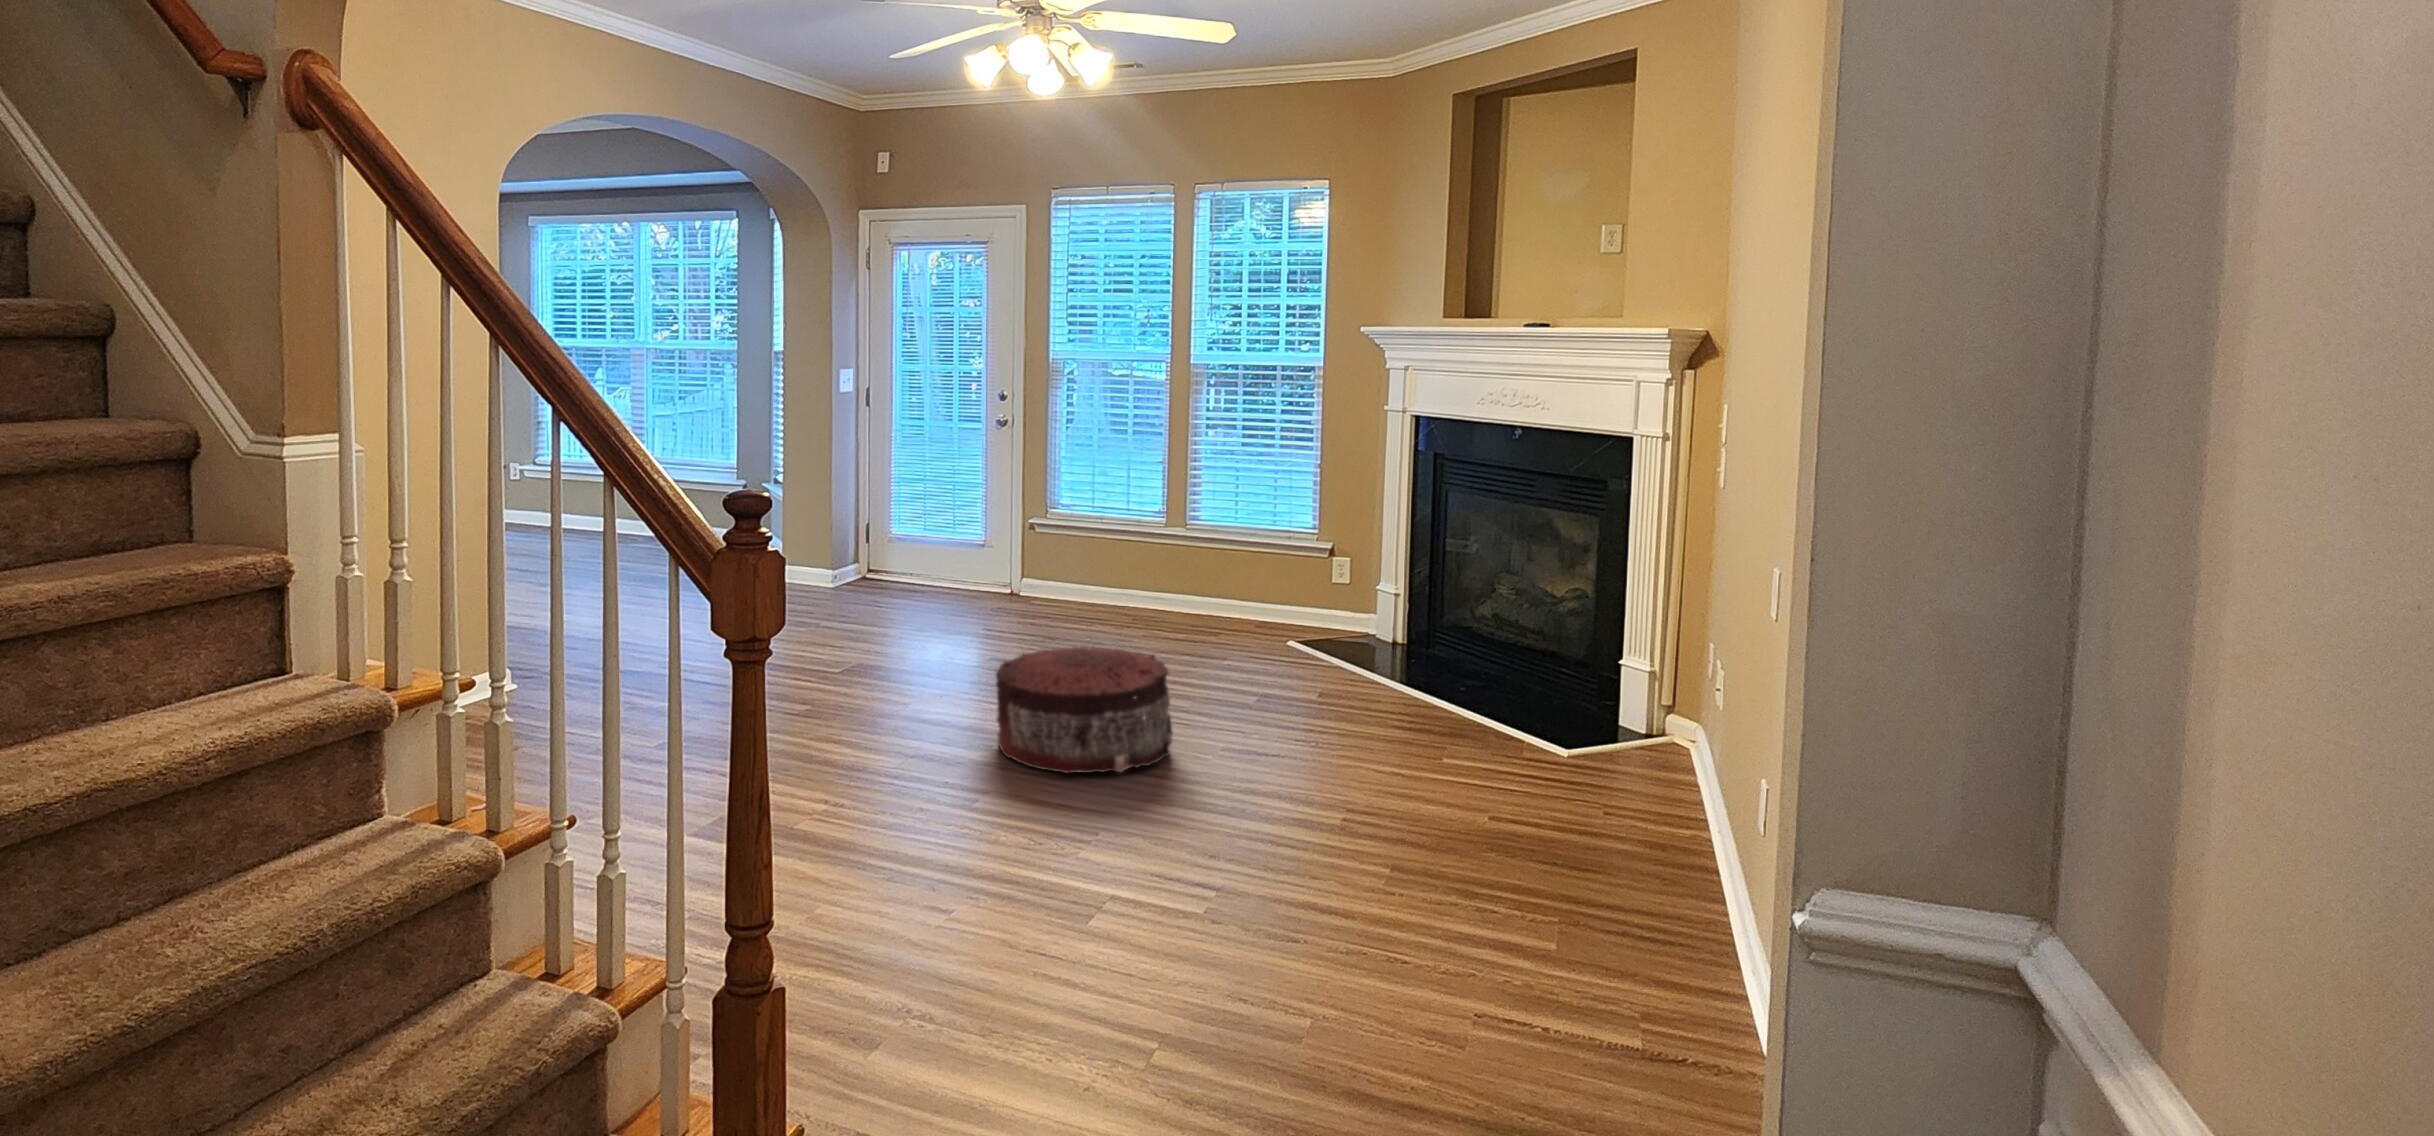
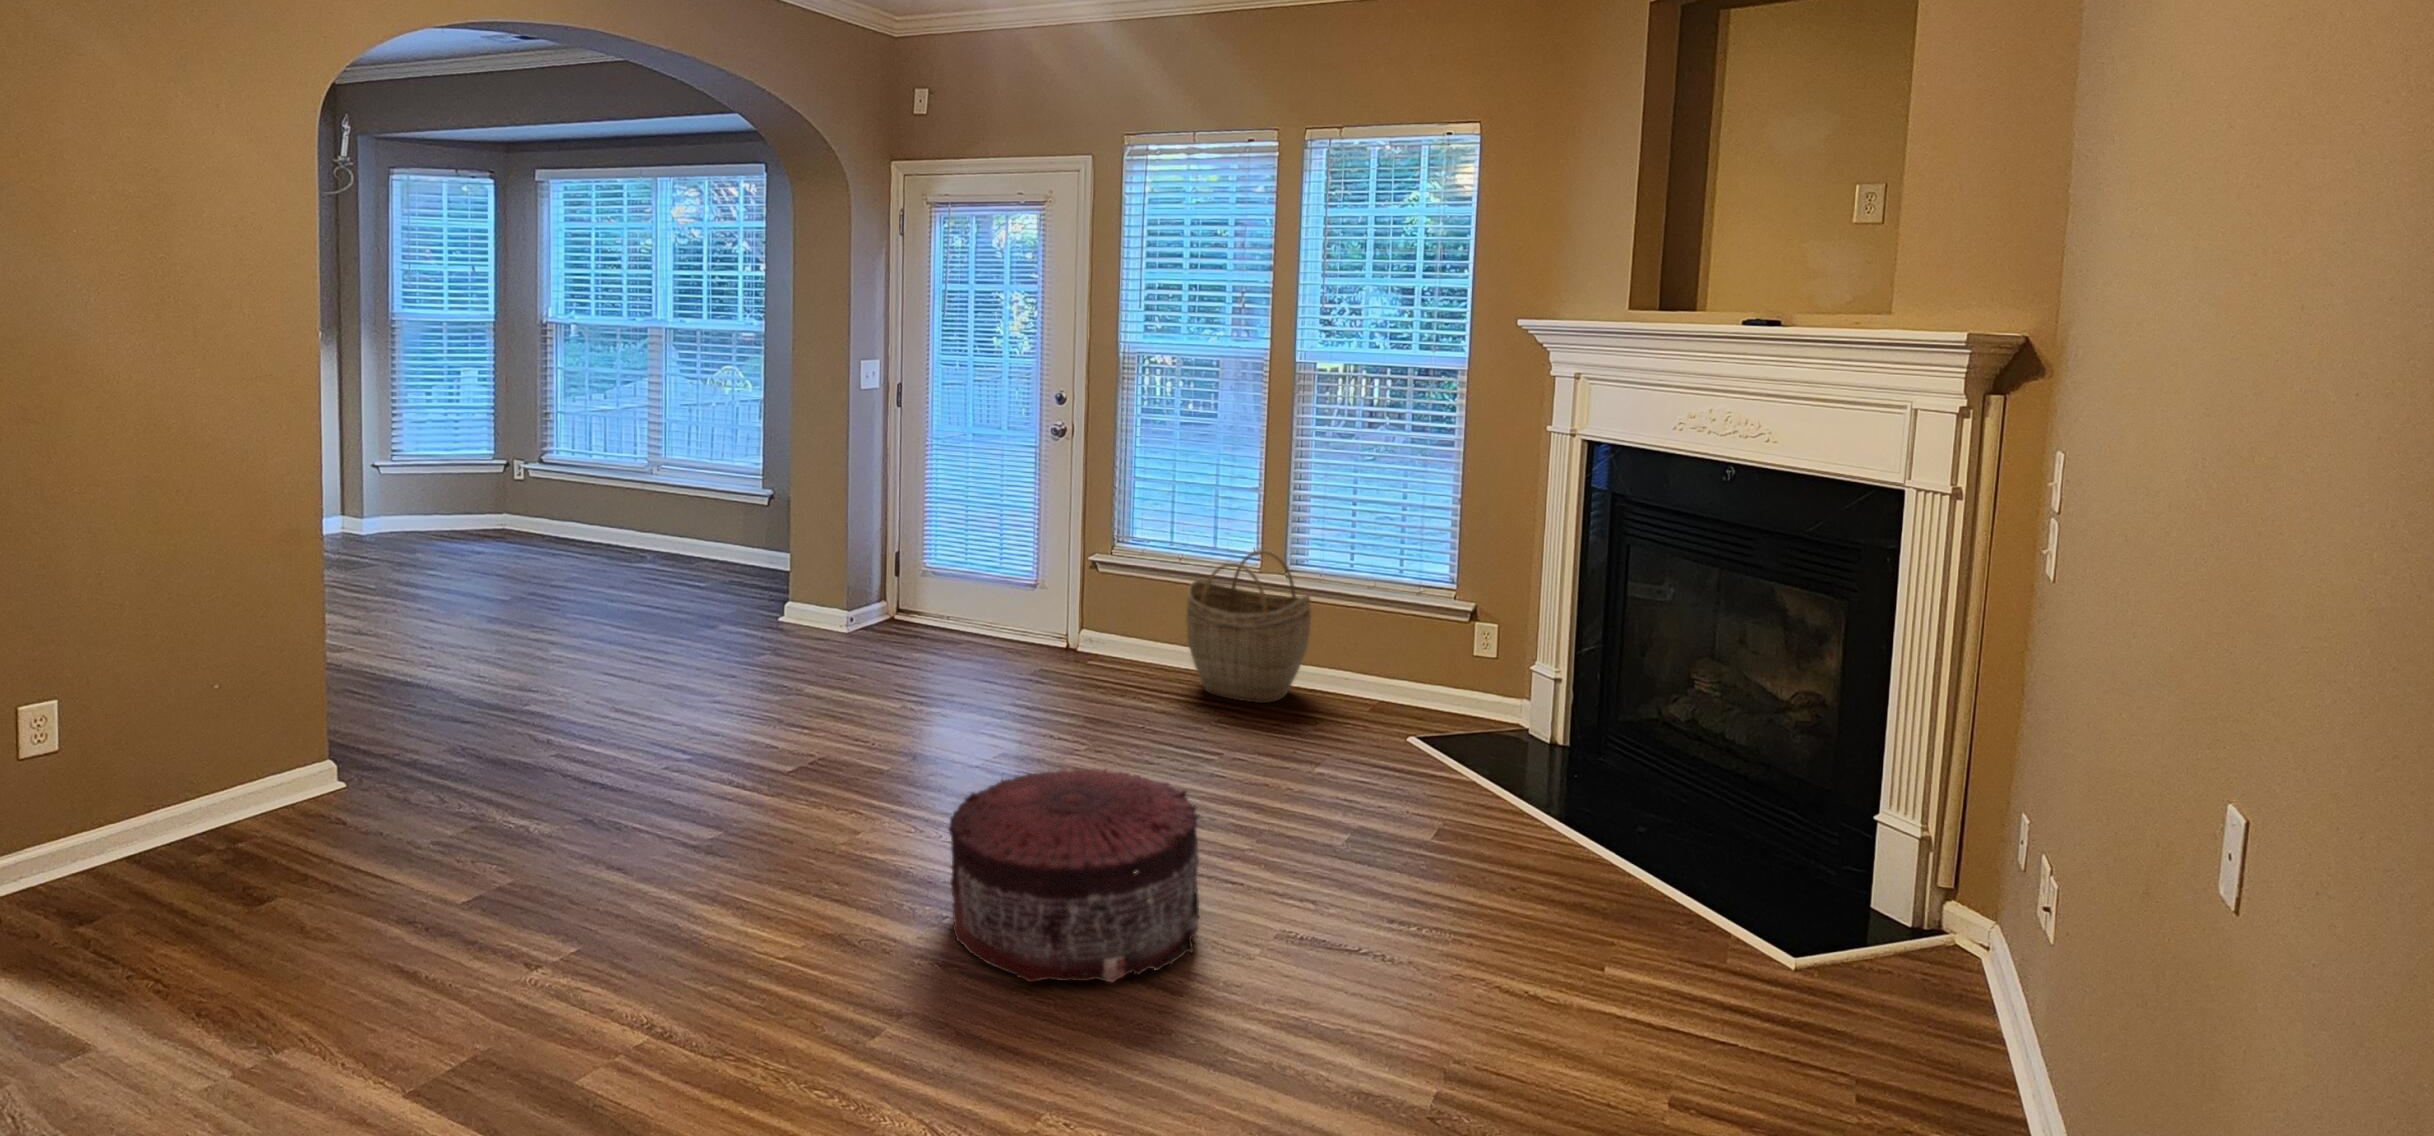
woven basket: none [1112,509,1208,625] -> present [1186,550,1311,703]

